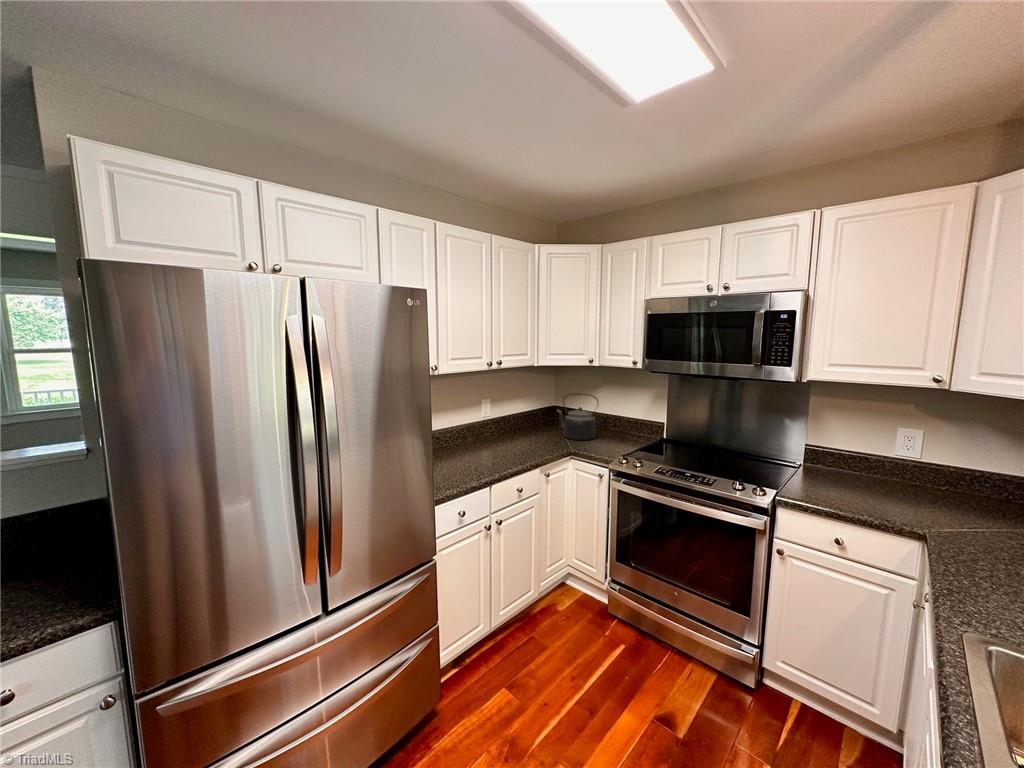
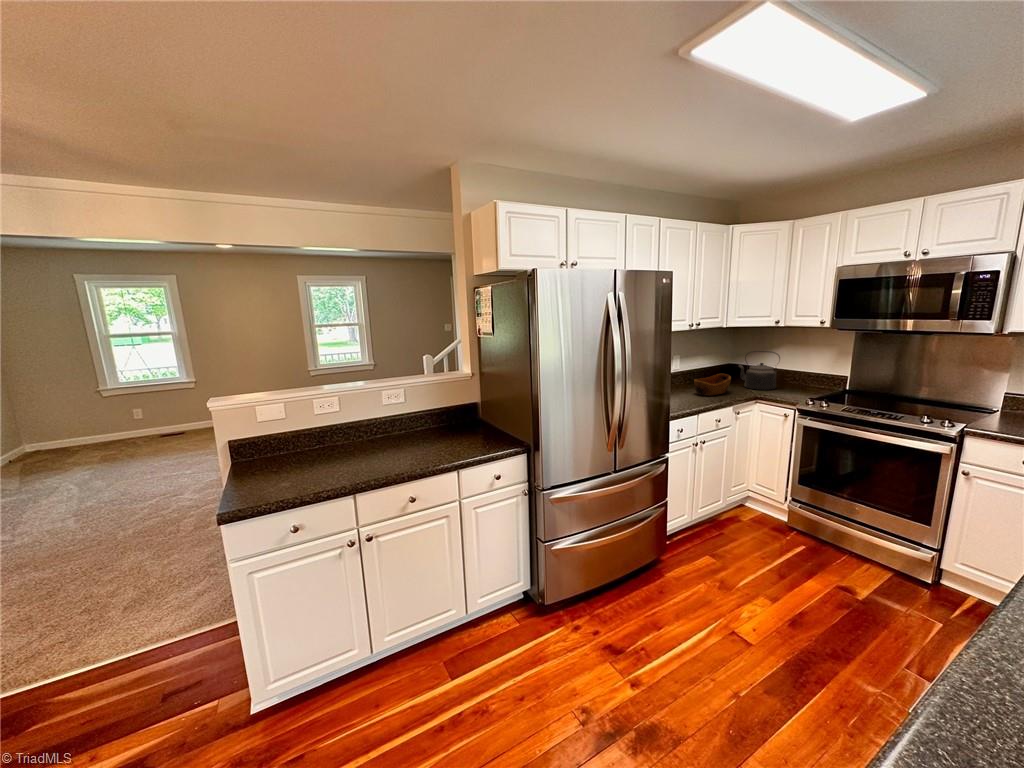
wooden bowl: none [500,422,544,452] -> present [694,374,731,396]

